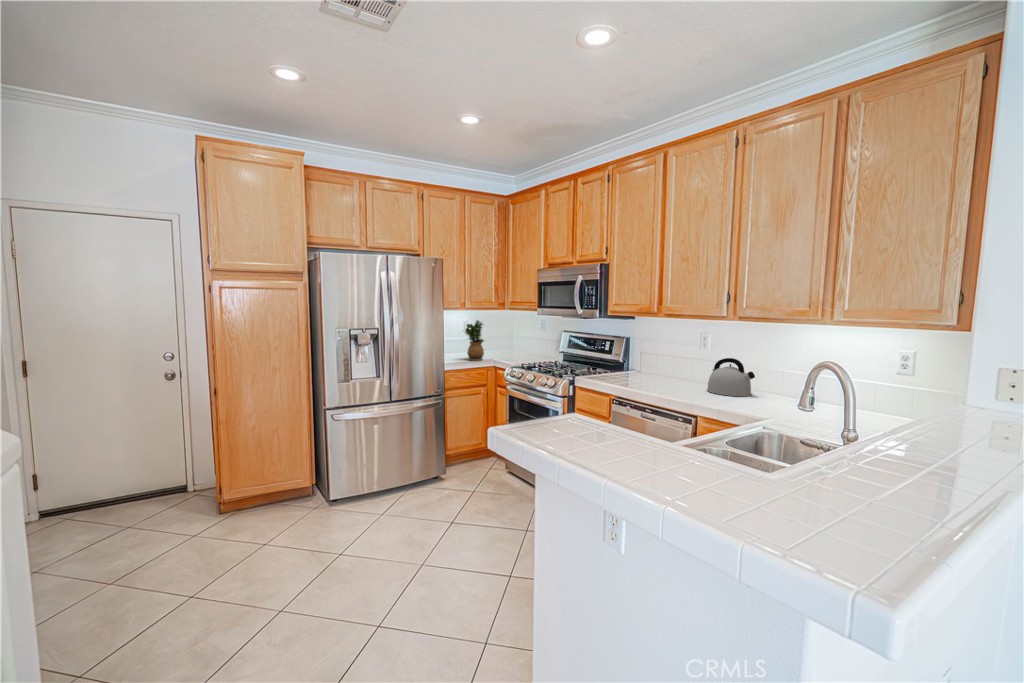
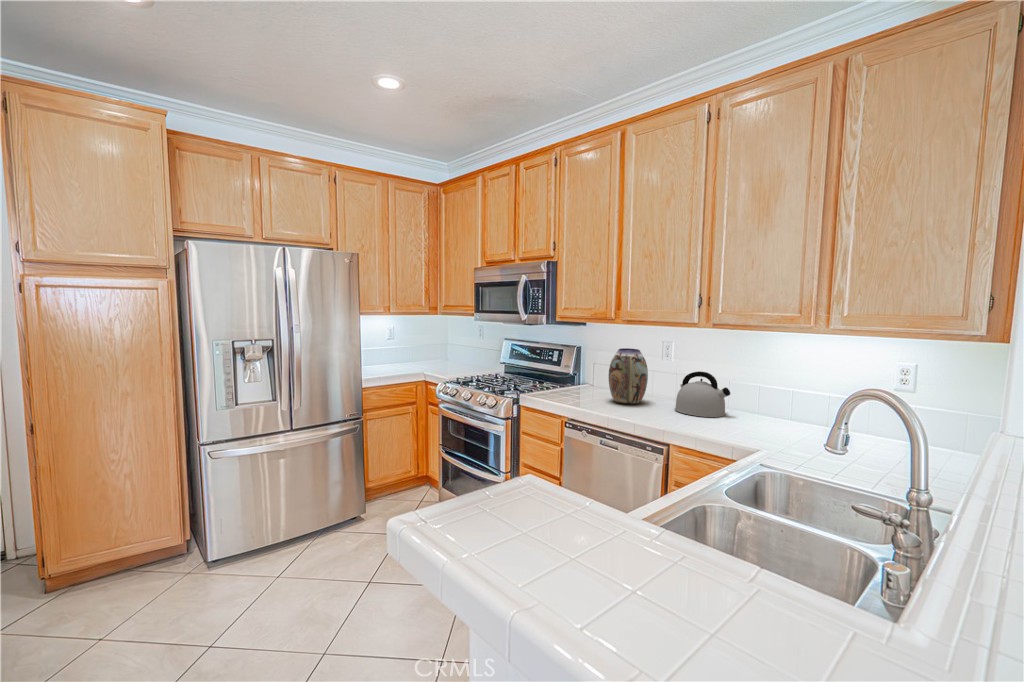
potted plant: present [465,320,484,361] -> none [387,326,414,375]
vase: none [651,339,685,386] -> present [609,348,648,404]

